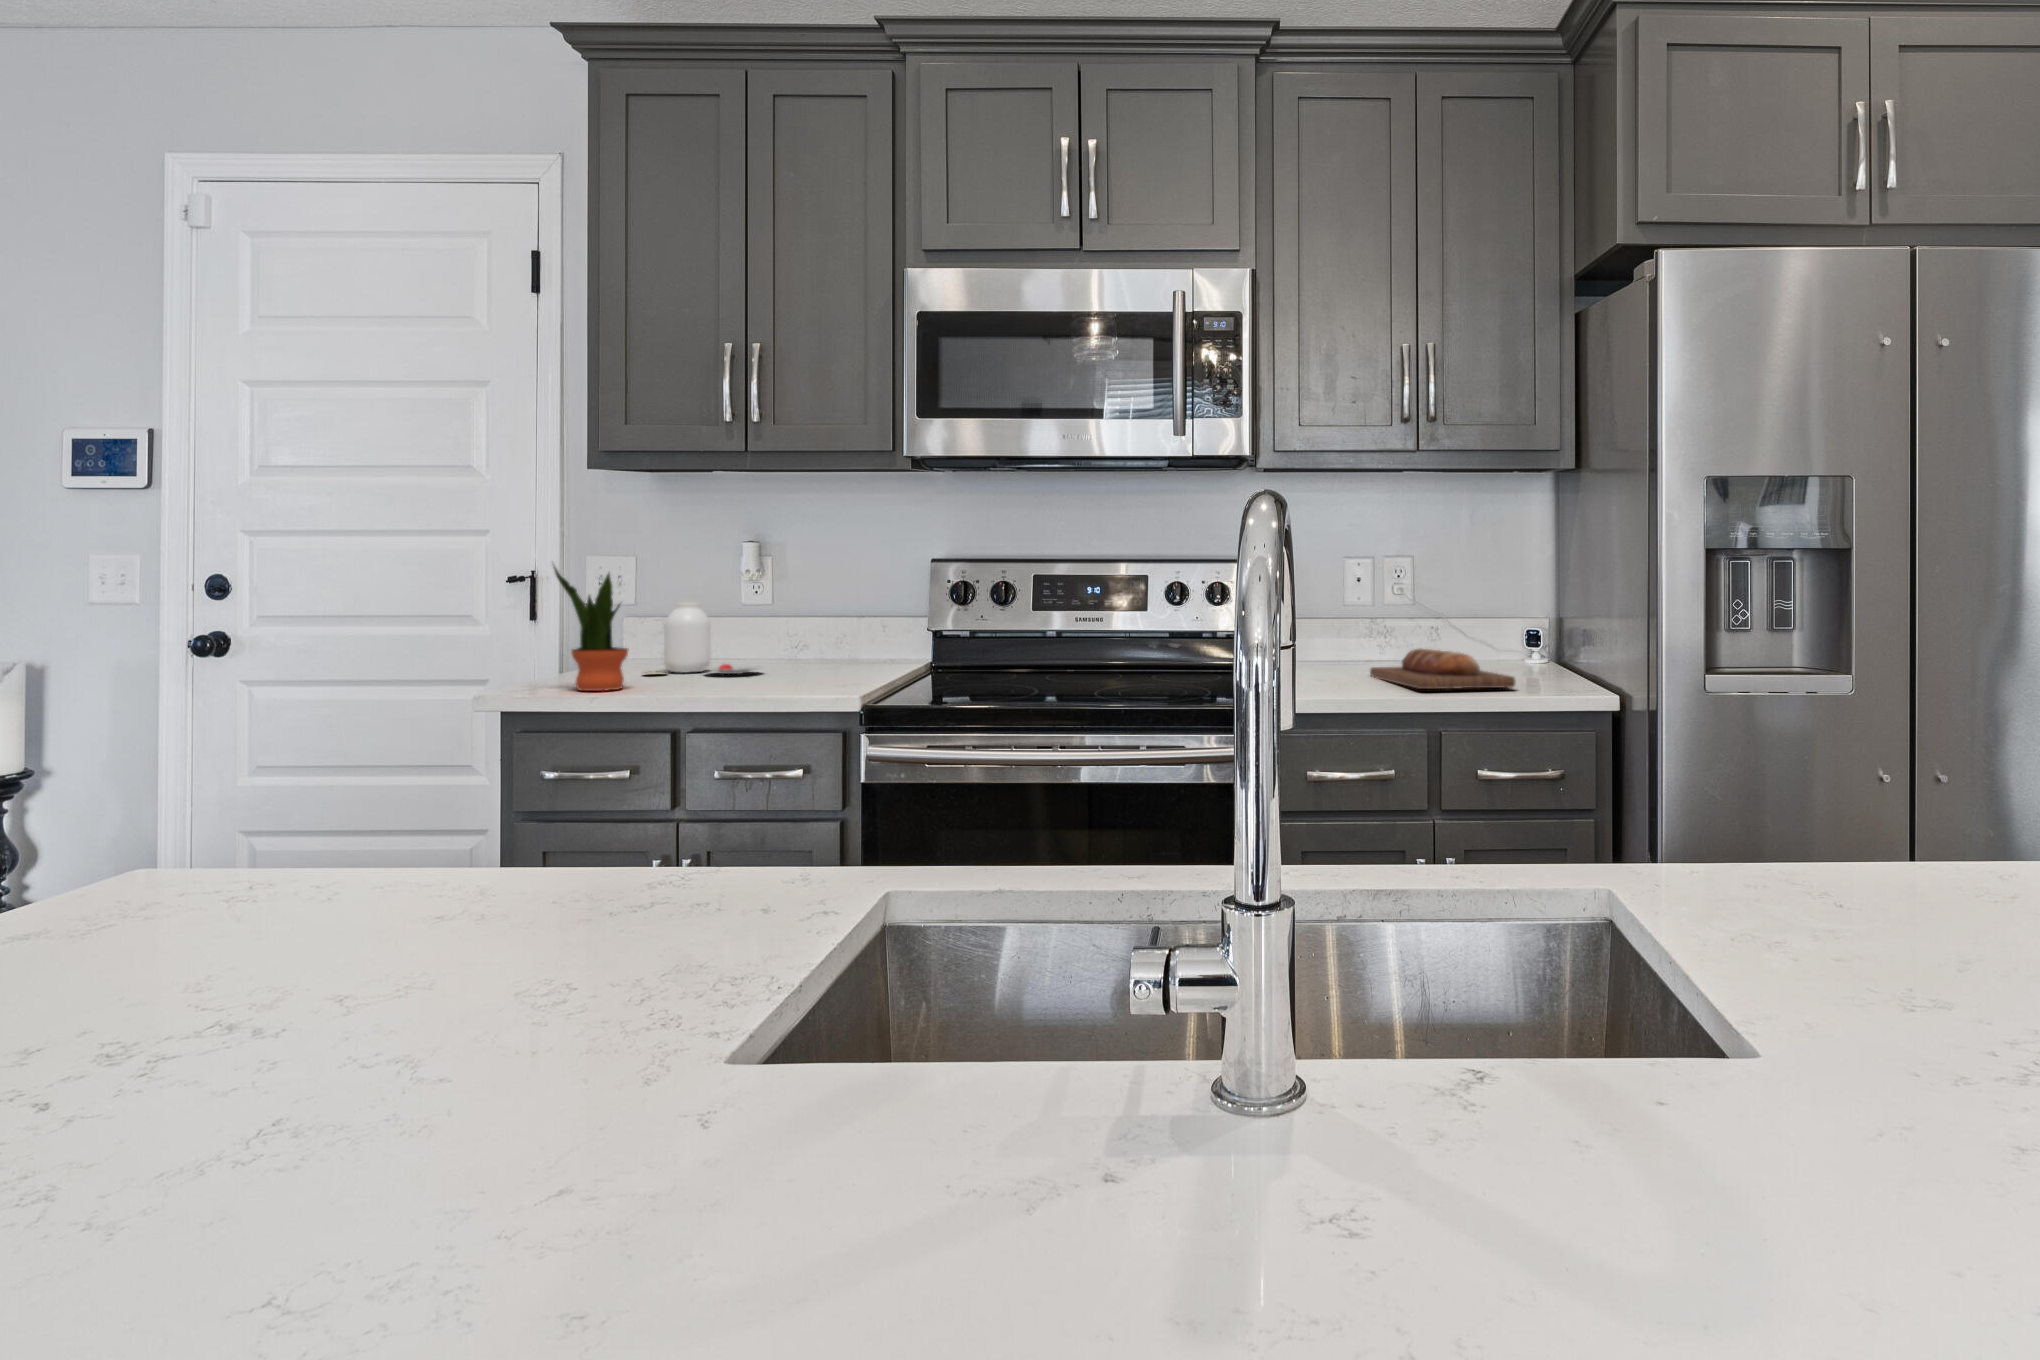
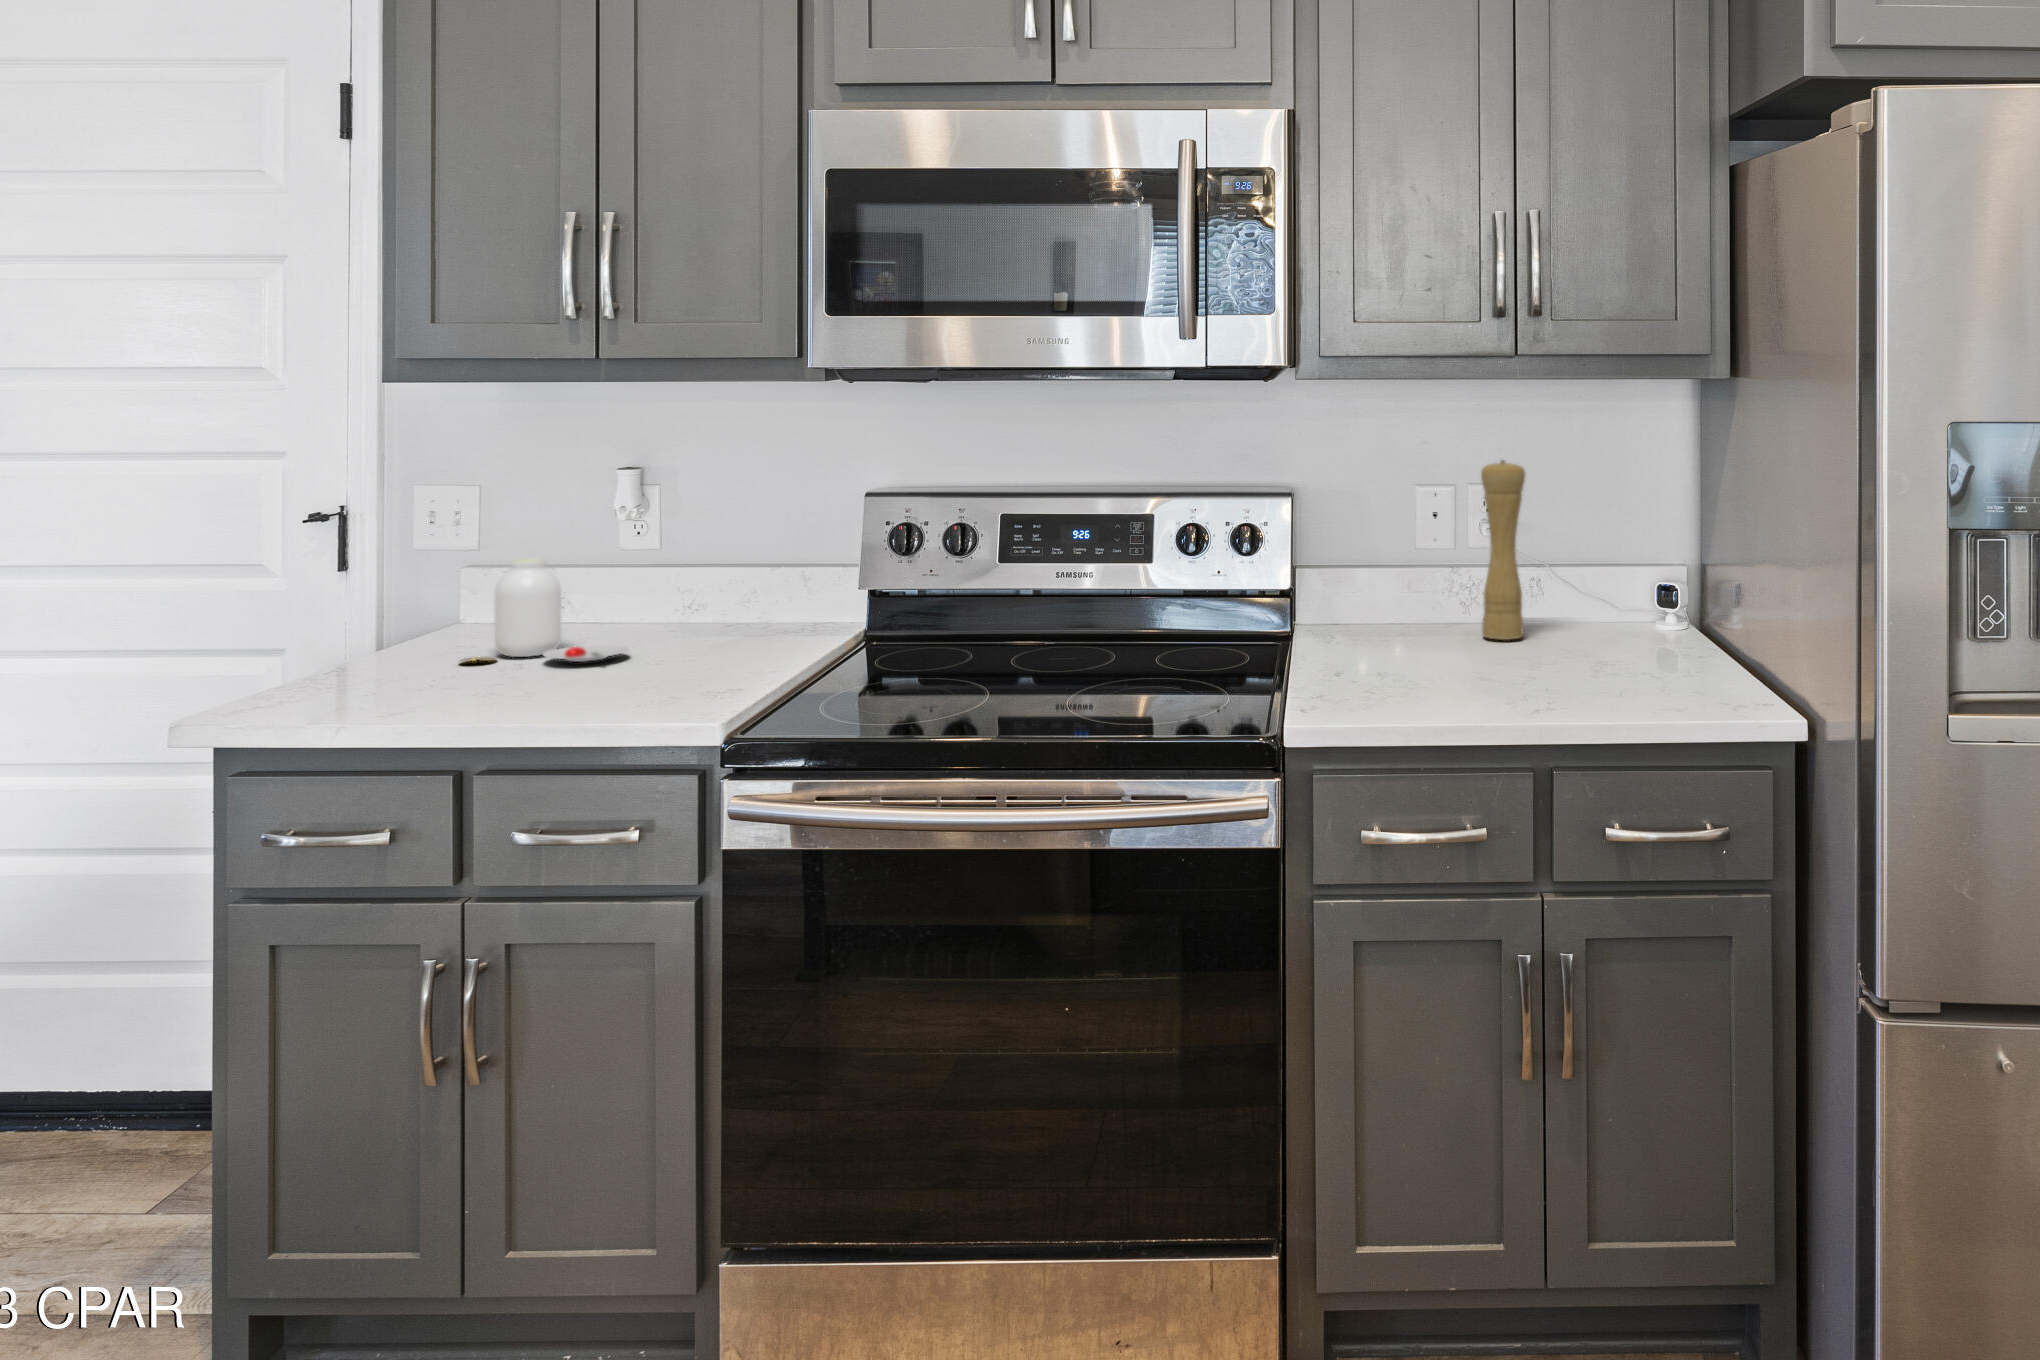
pepper mill: none [1394,533,1427,667] -> present [1481,460,1525,640]
potted plant: present [554,566,629,691] -> none [295,523,410,709]
bread loaf: present [1370,649,1515,689] -> none [1450,627,1656,704]

